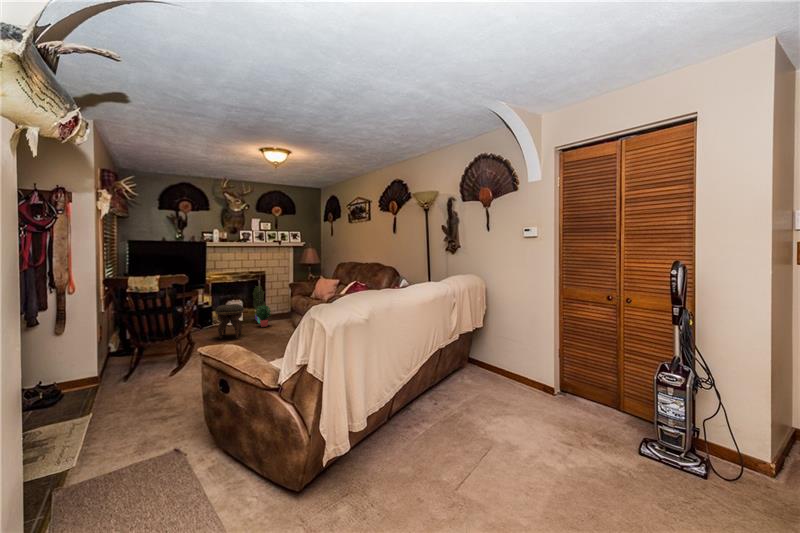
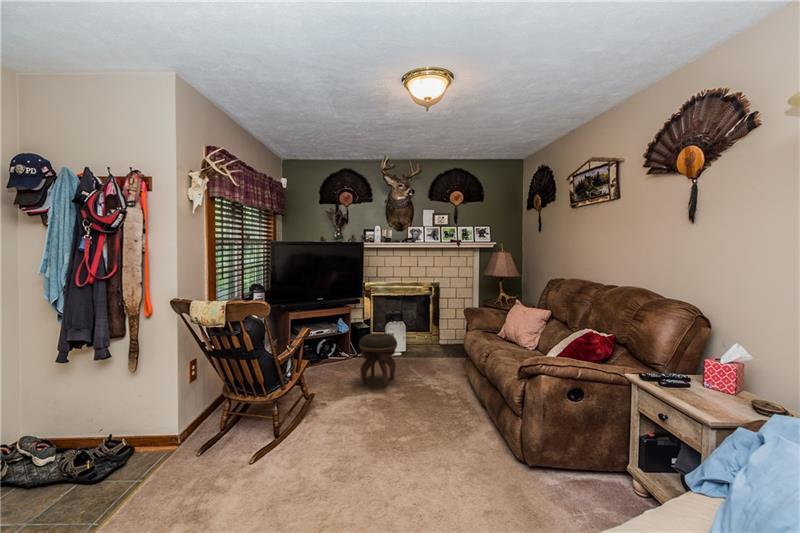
potted plant: present [253,286,271,327] -> none [418,302,441,367]

